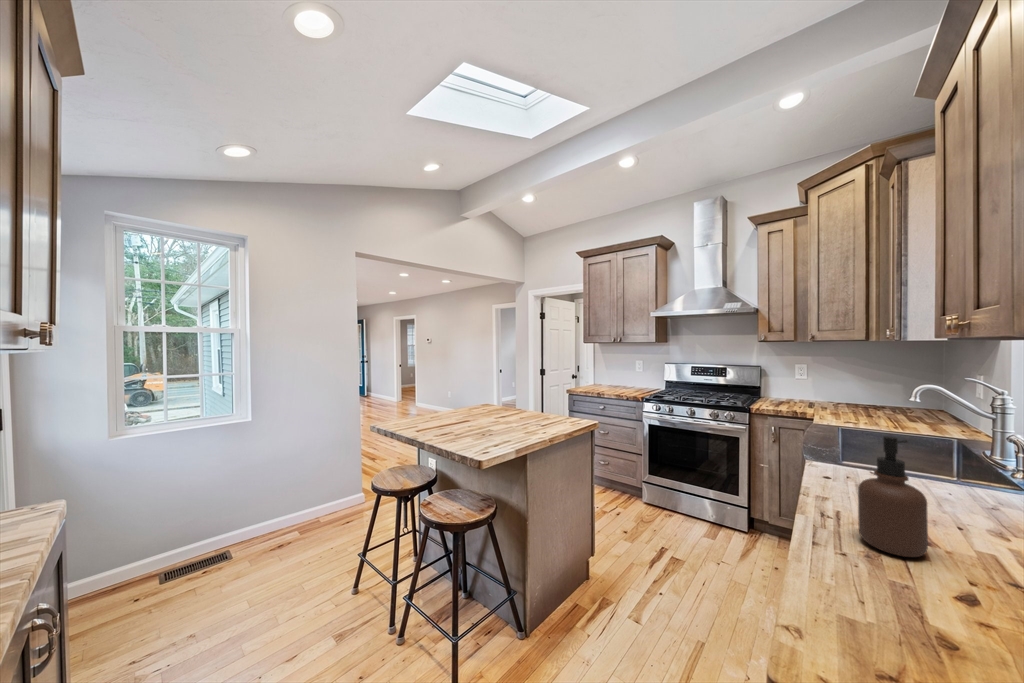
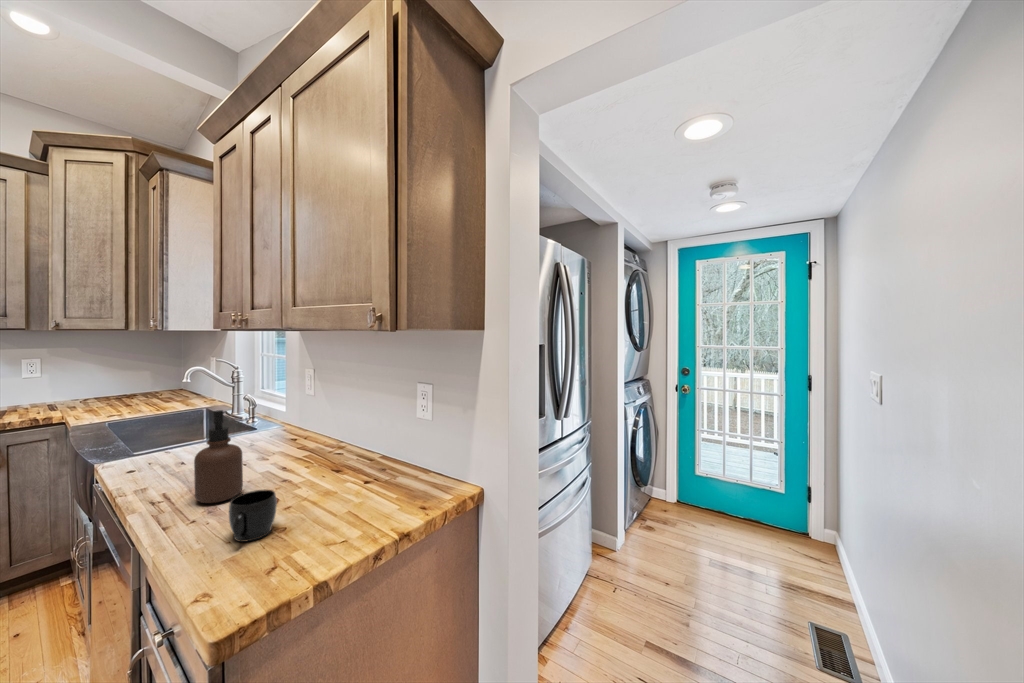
mug: none [857,552,943,636] -> present [229,490,277,542]

